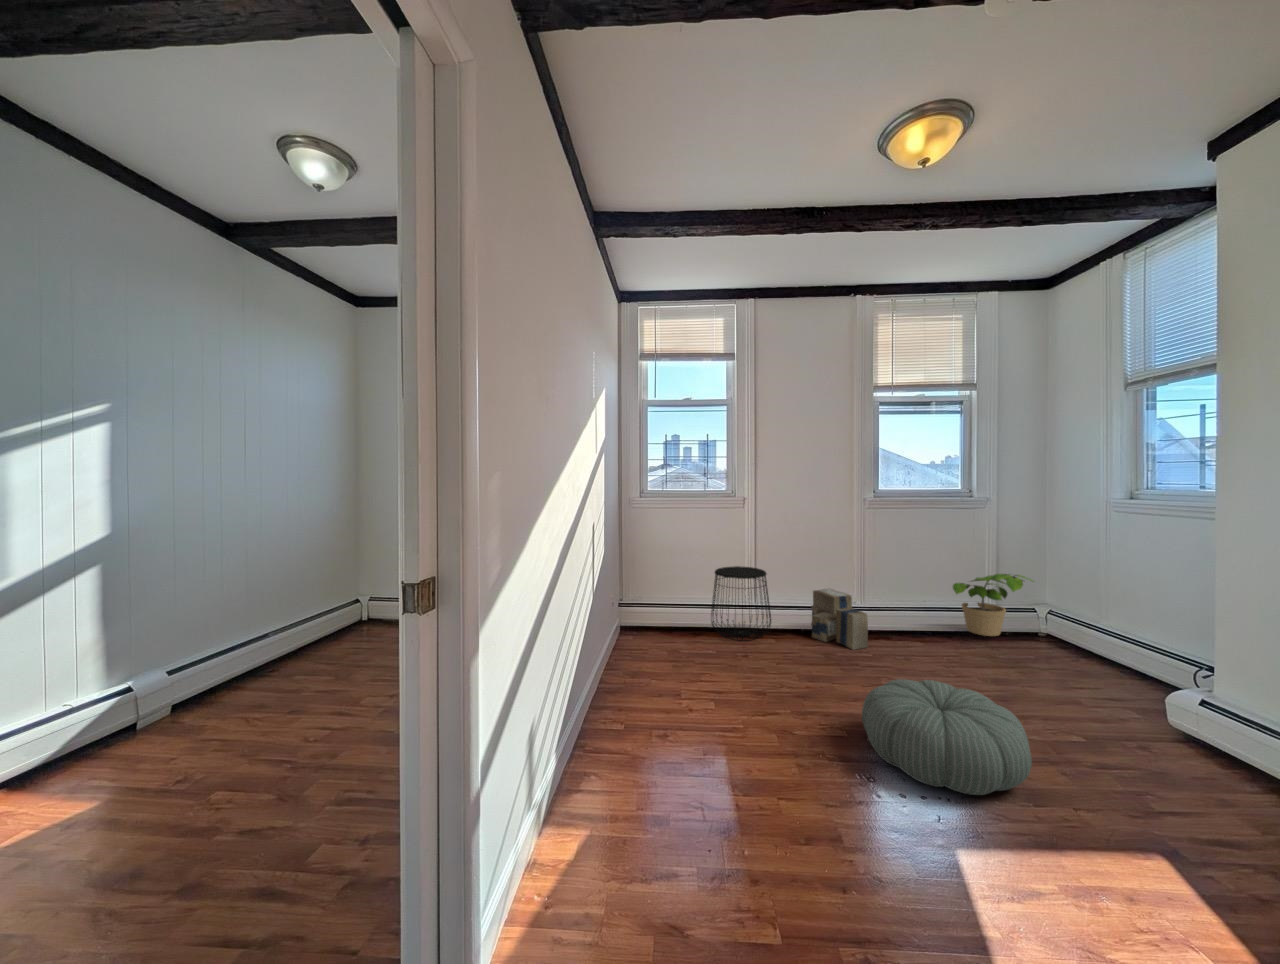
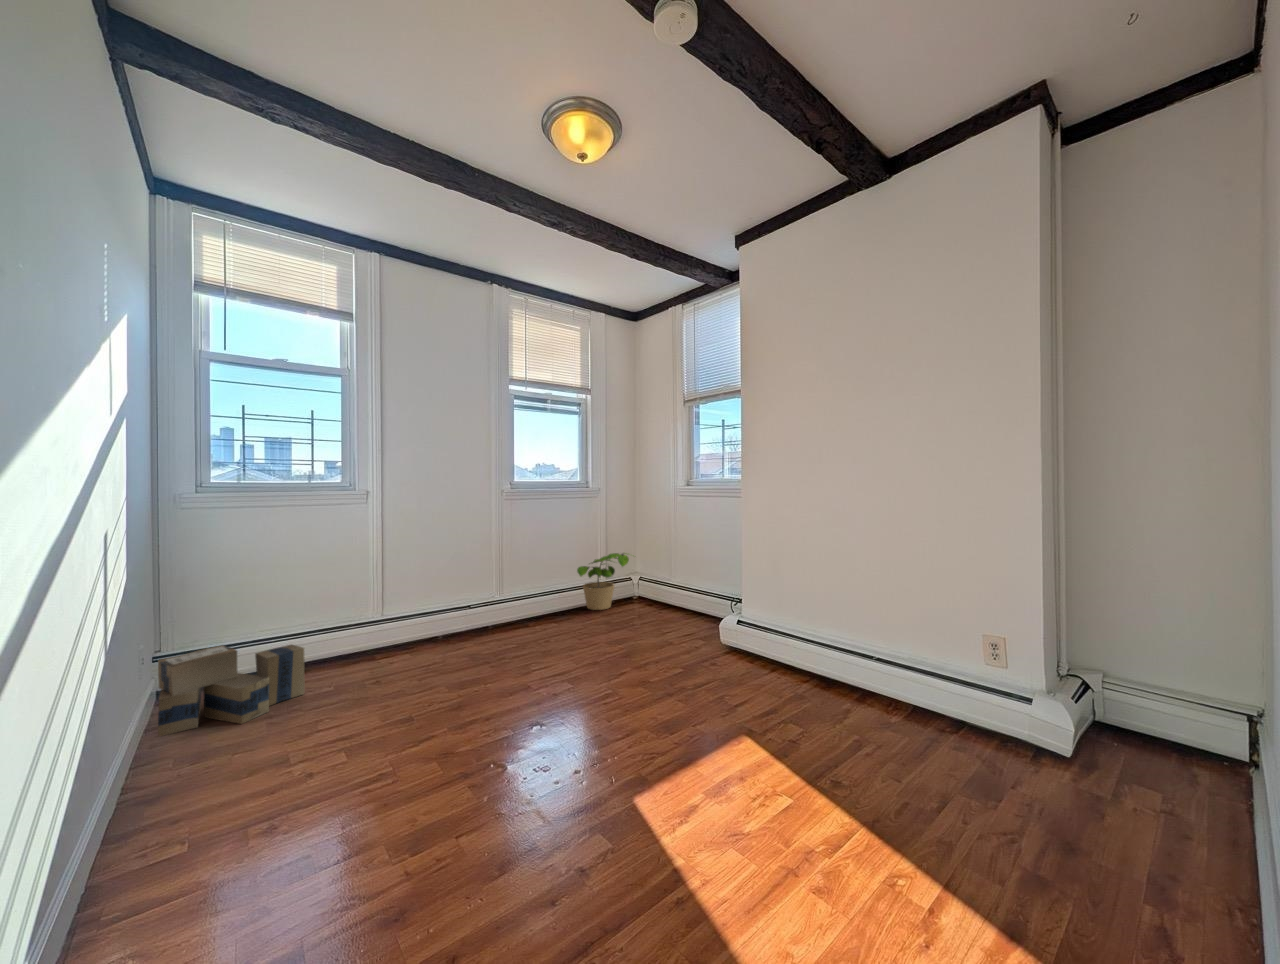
side table: present [711,566,771,641] -> none [320,577,405,671]
cardboard box: present [811,589,868,650] -> present [158,645,304,736]
pouf: present [862,679,1032,795] -> none [530,653,668,753]

